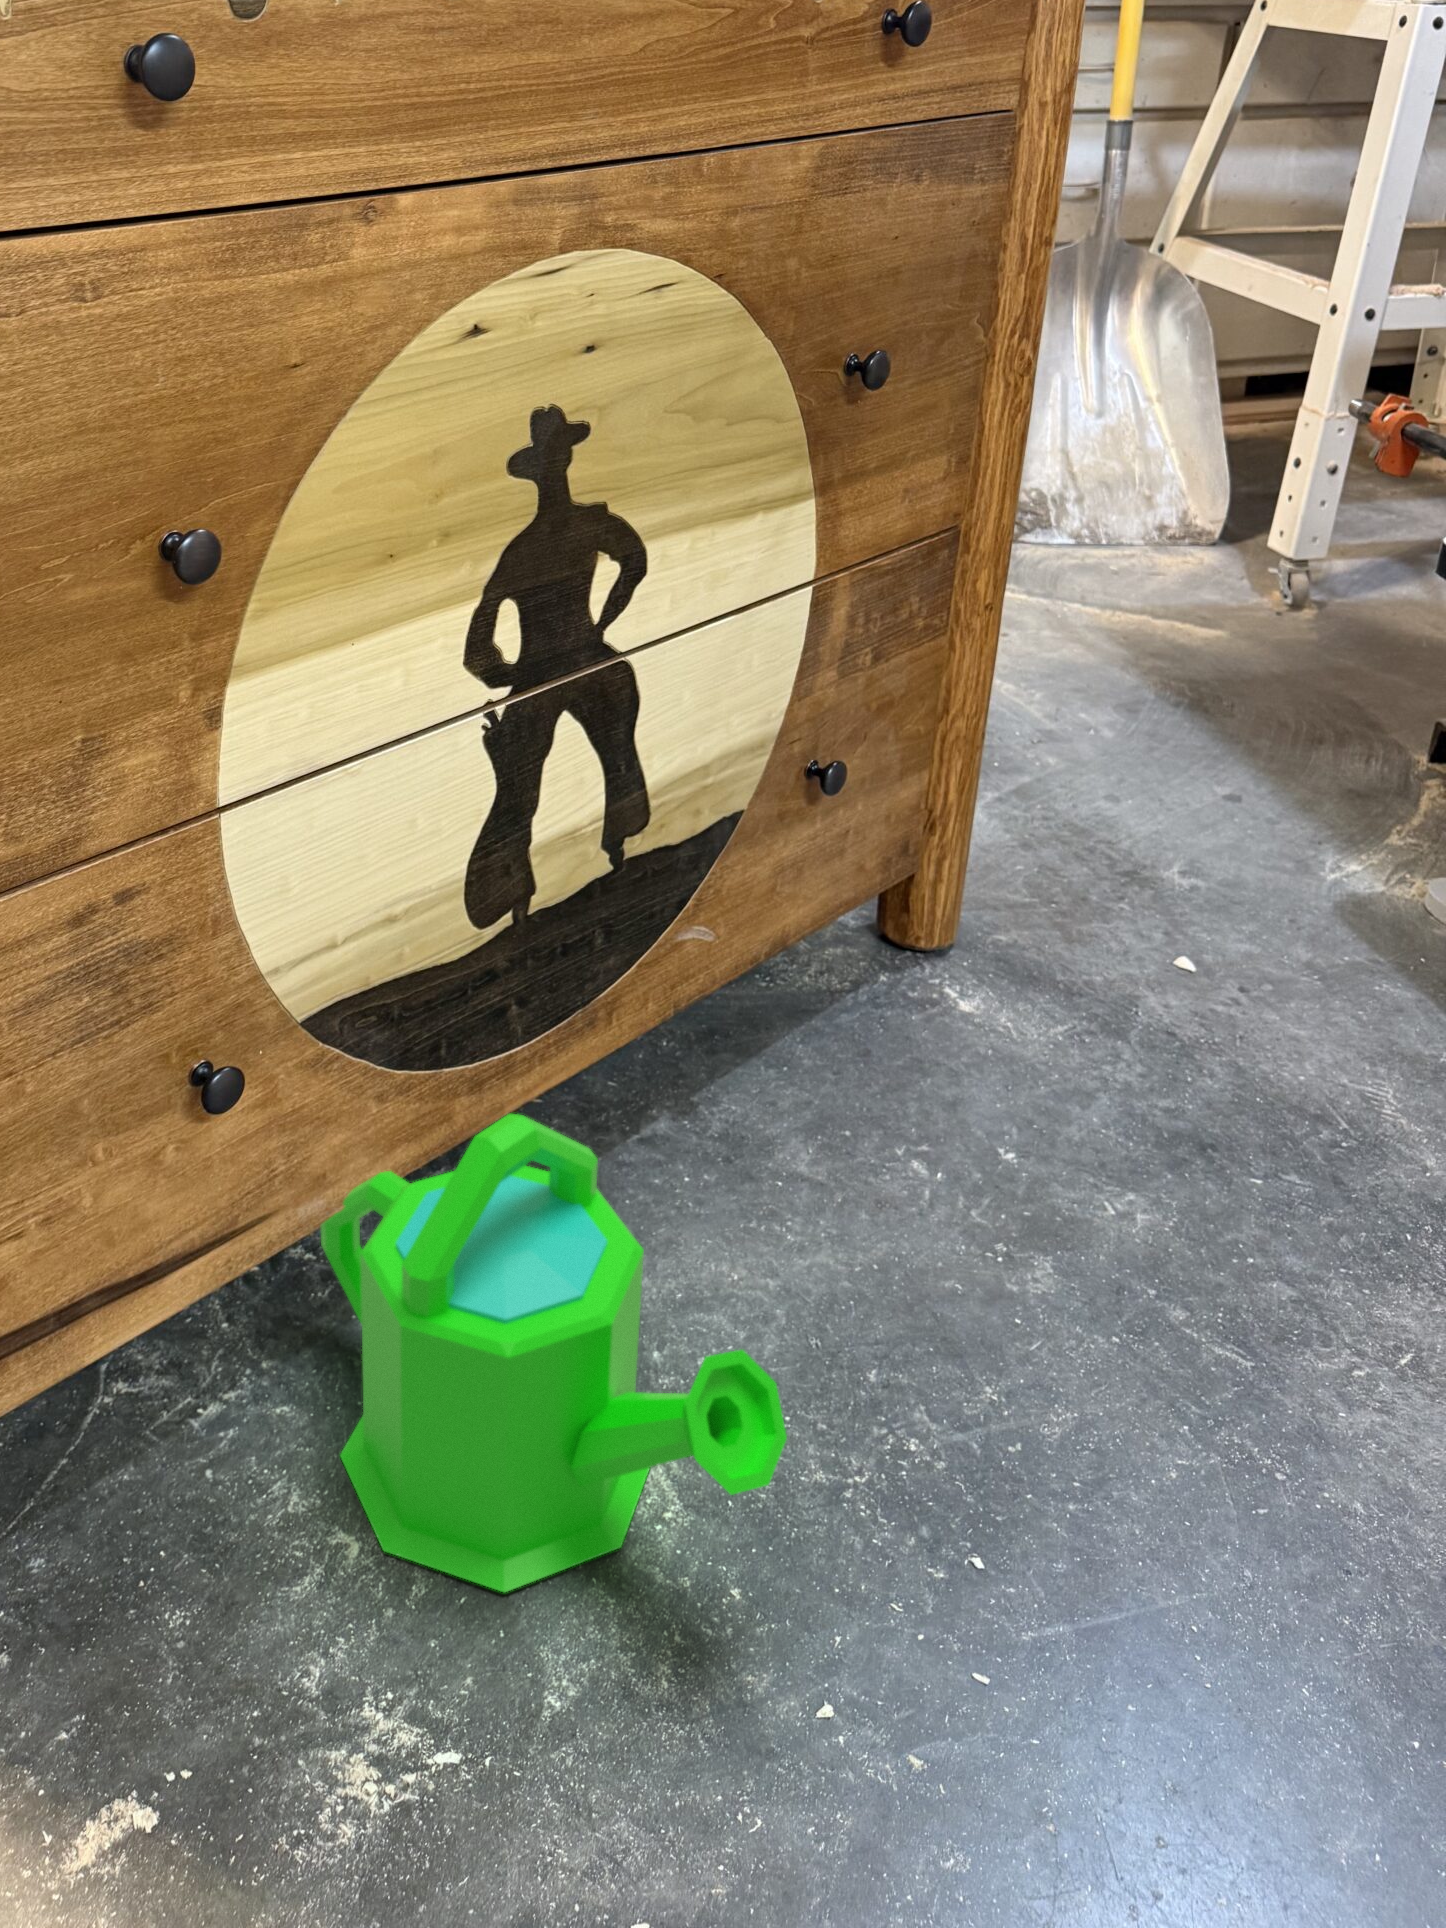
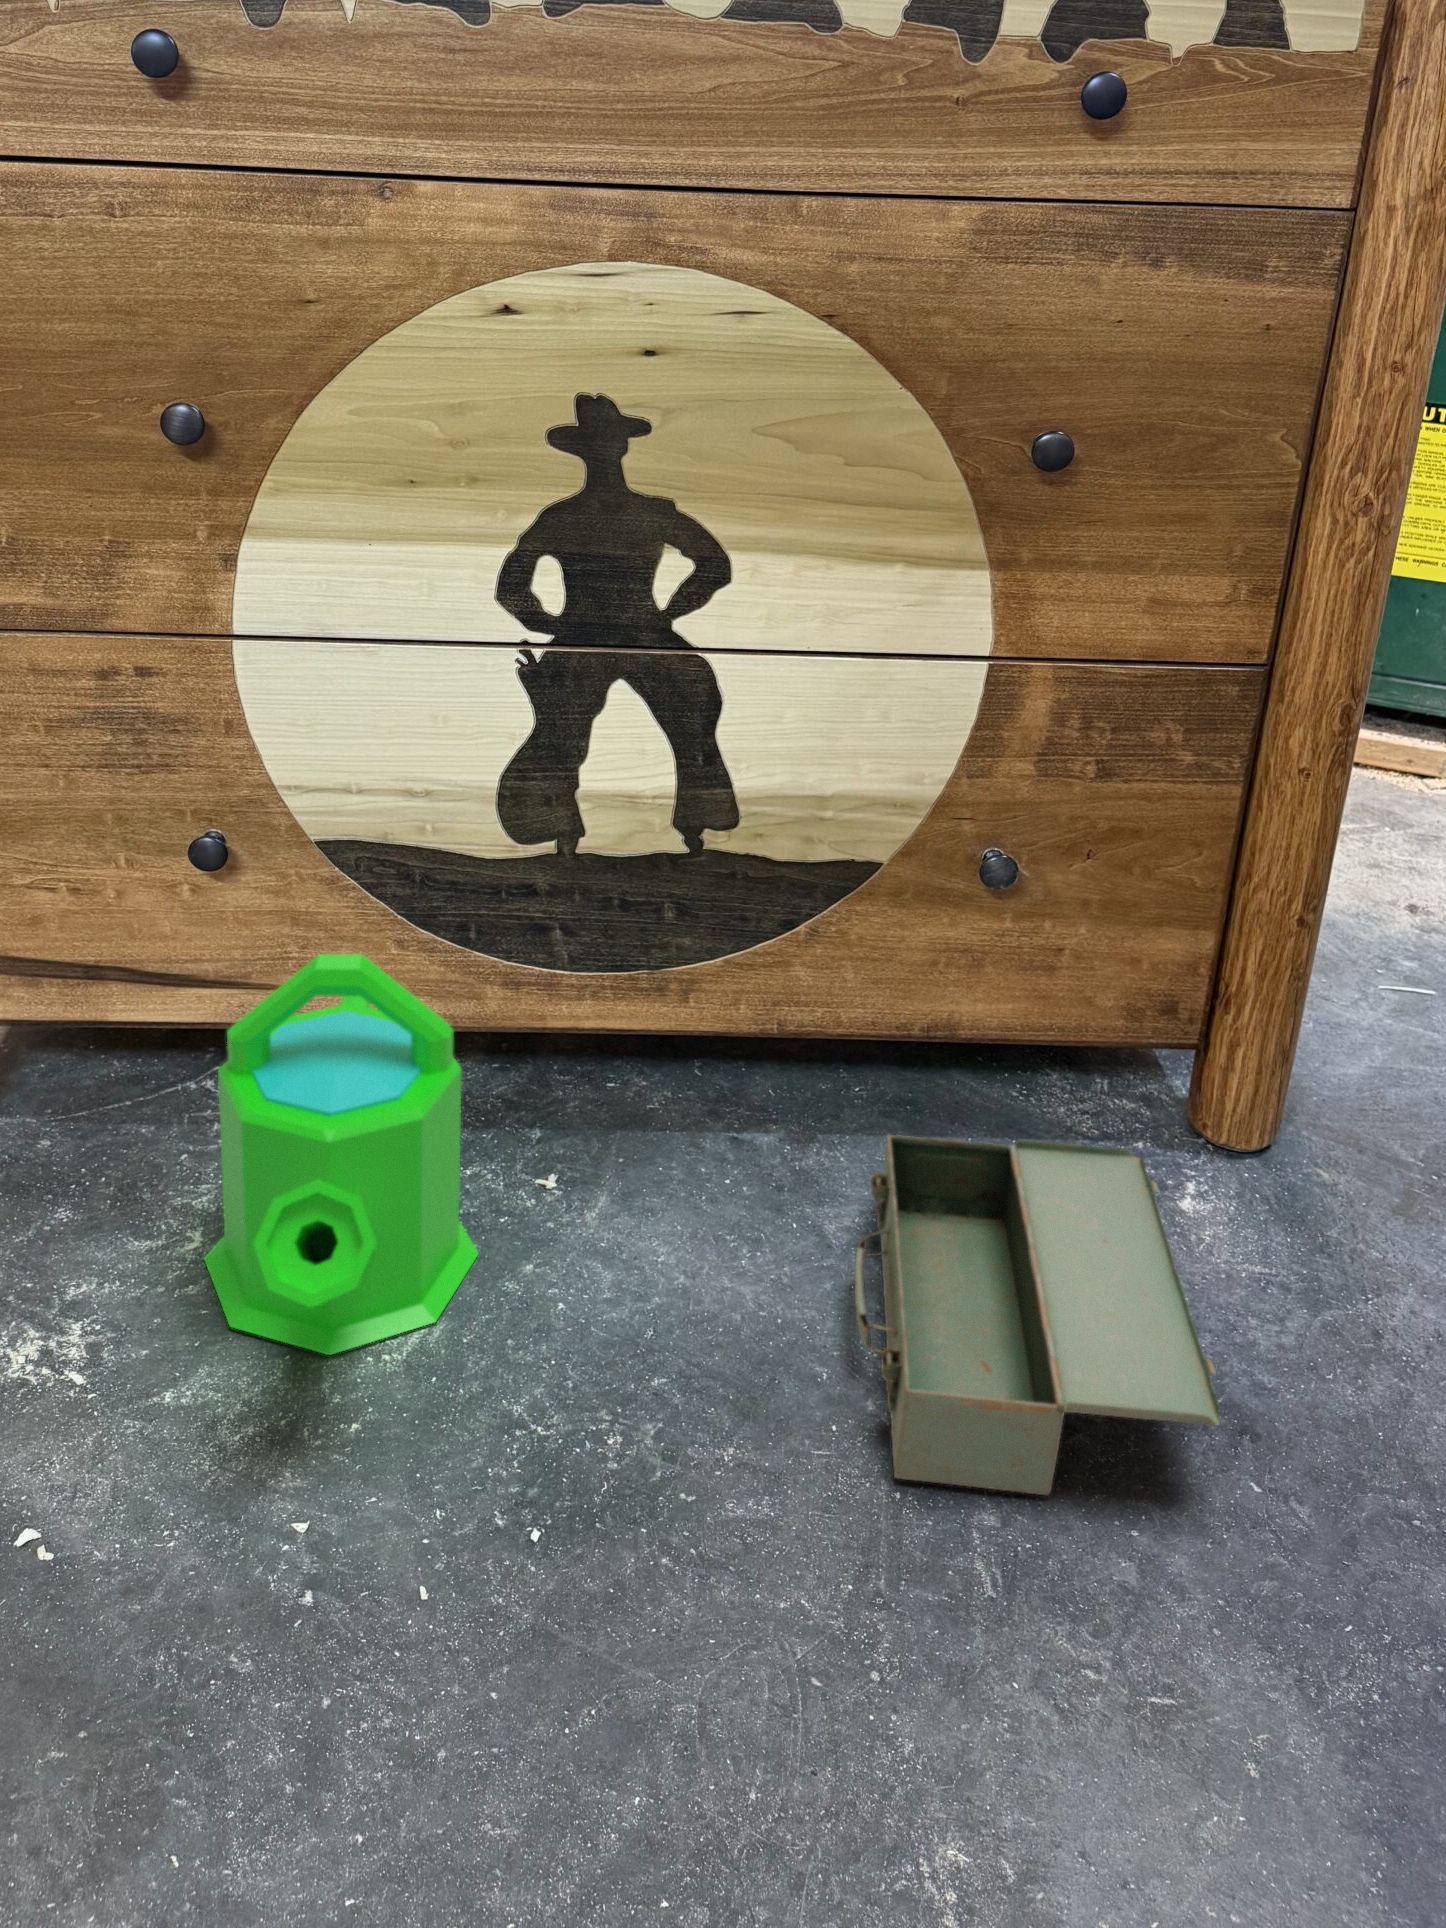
toolbox: none [811,975,1263,1325] -> present [855,1135,1220,1495]

